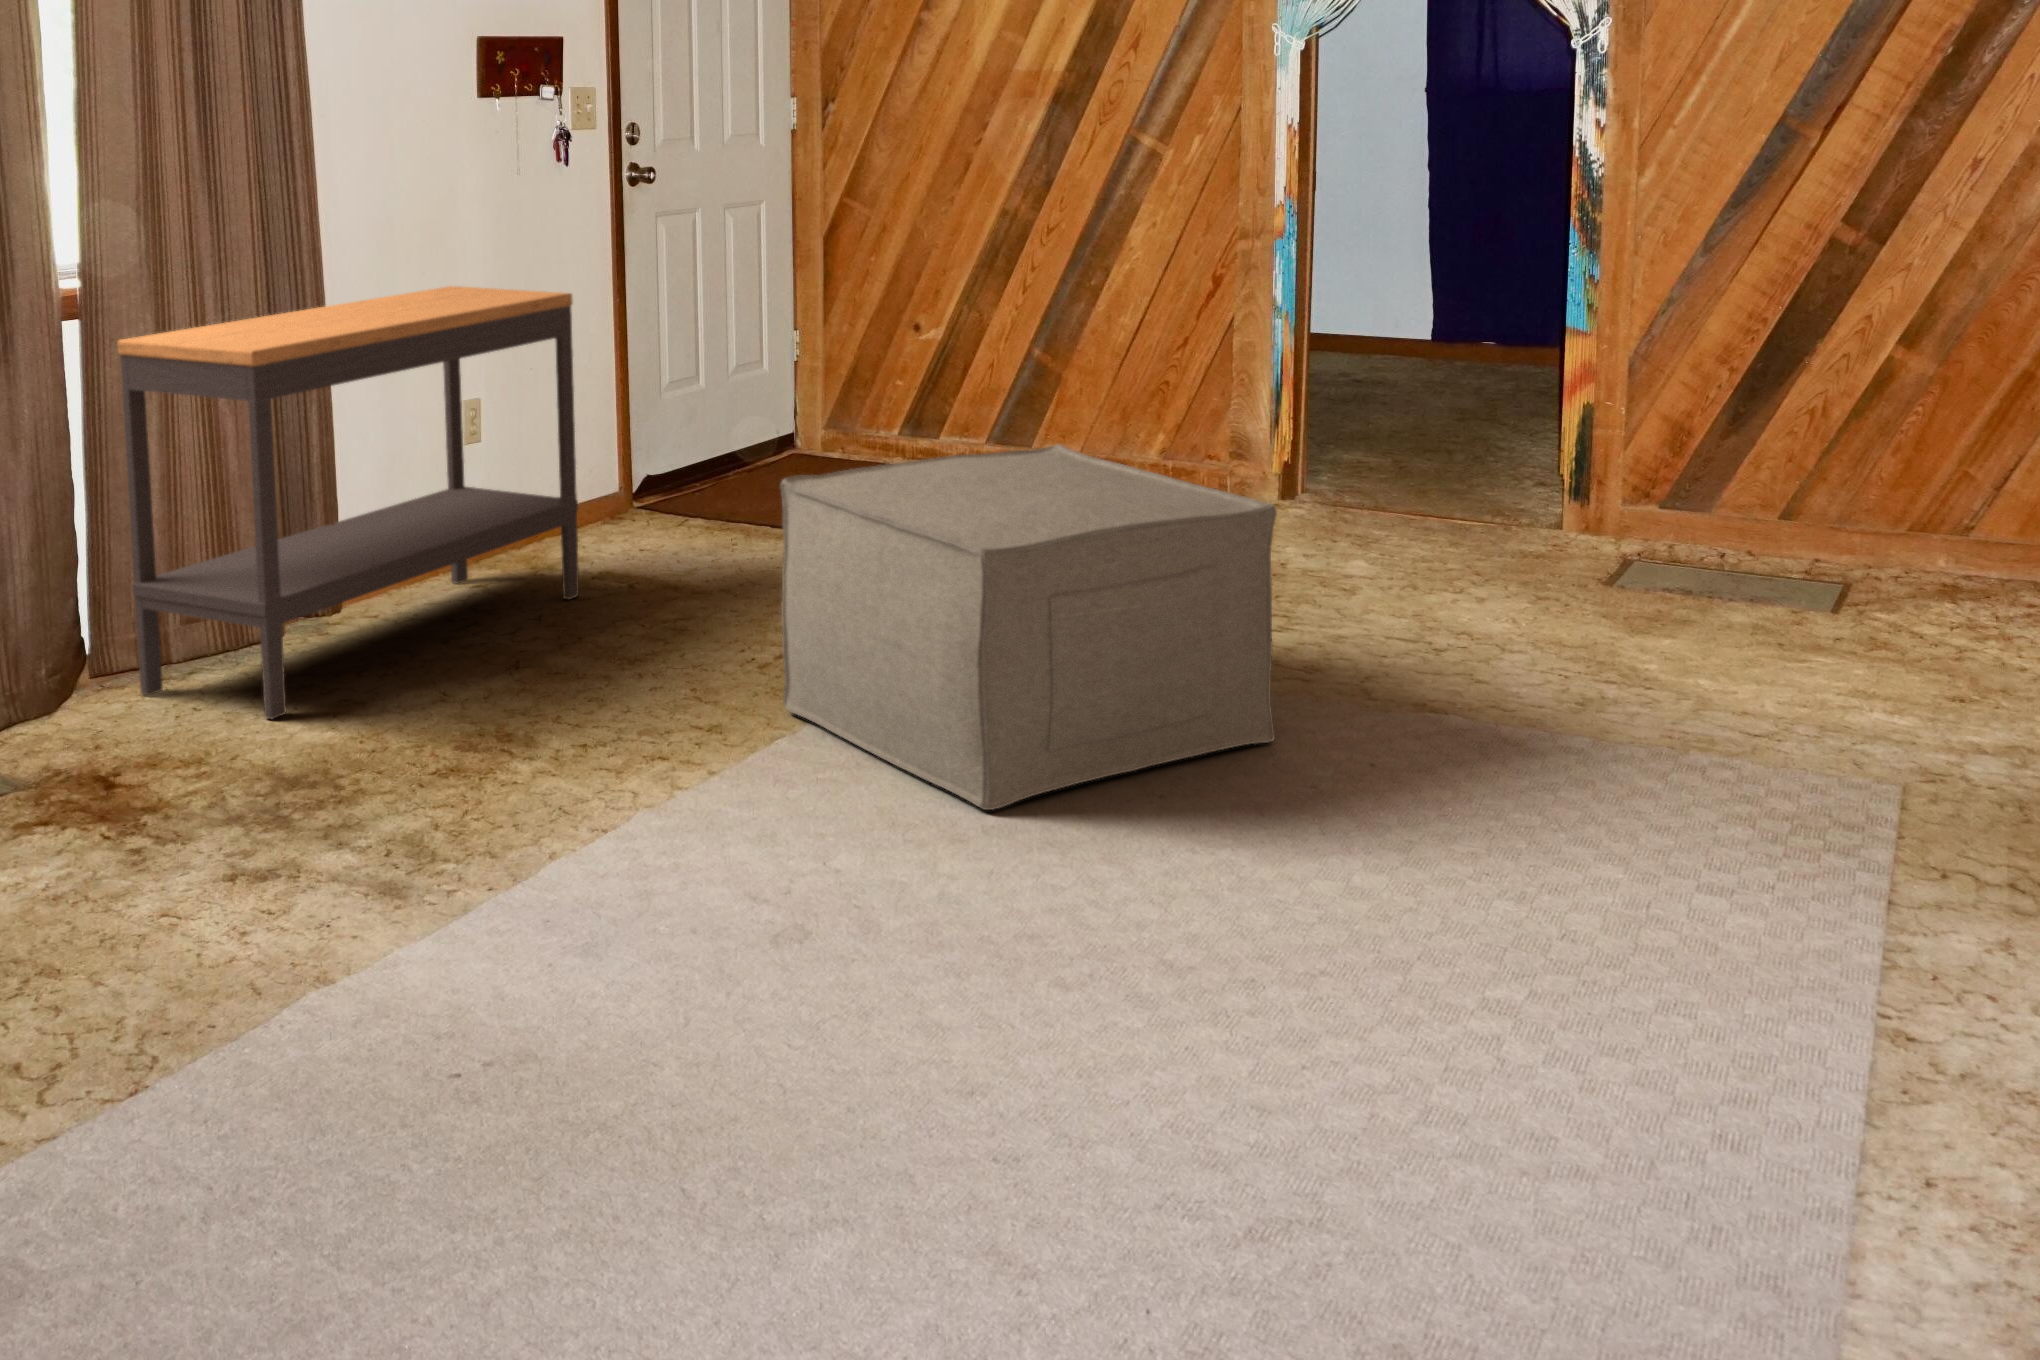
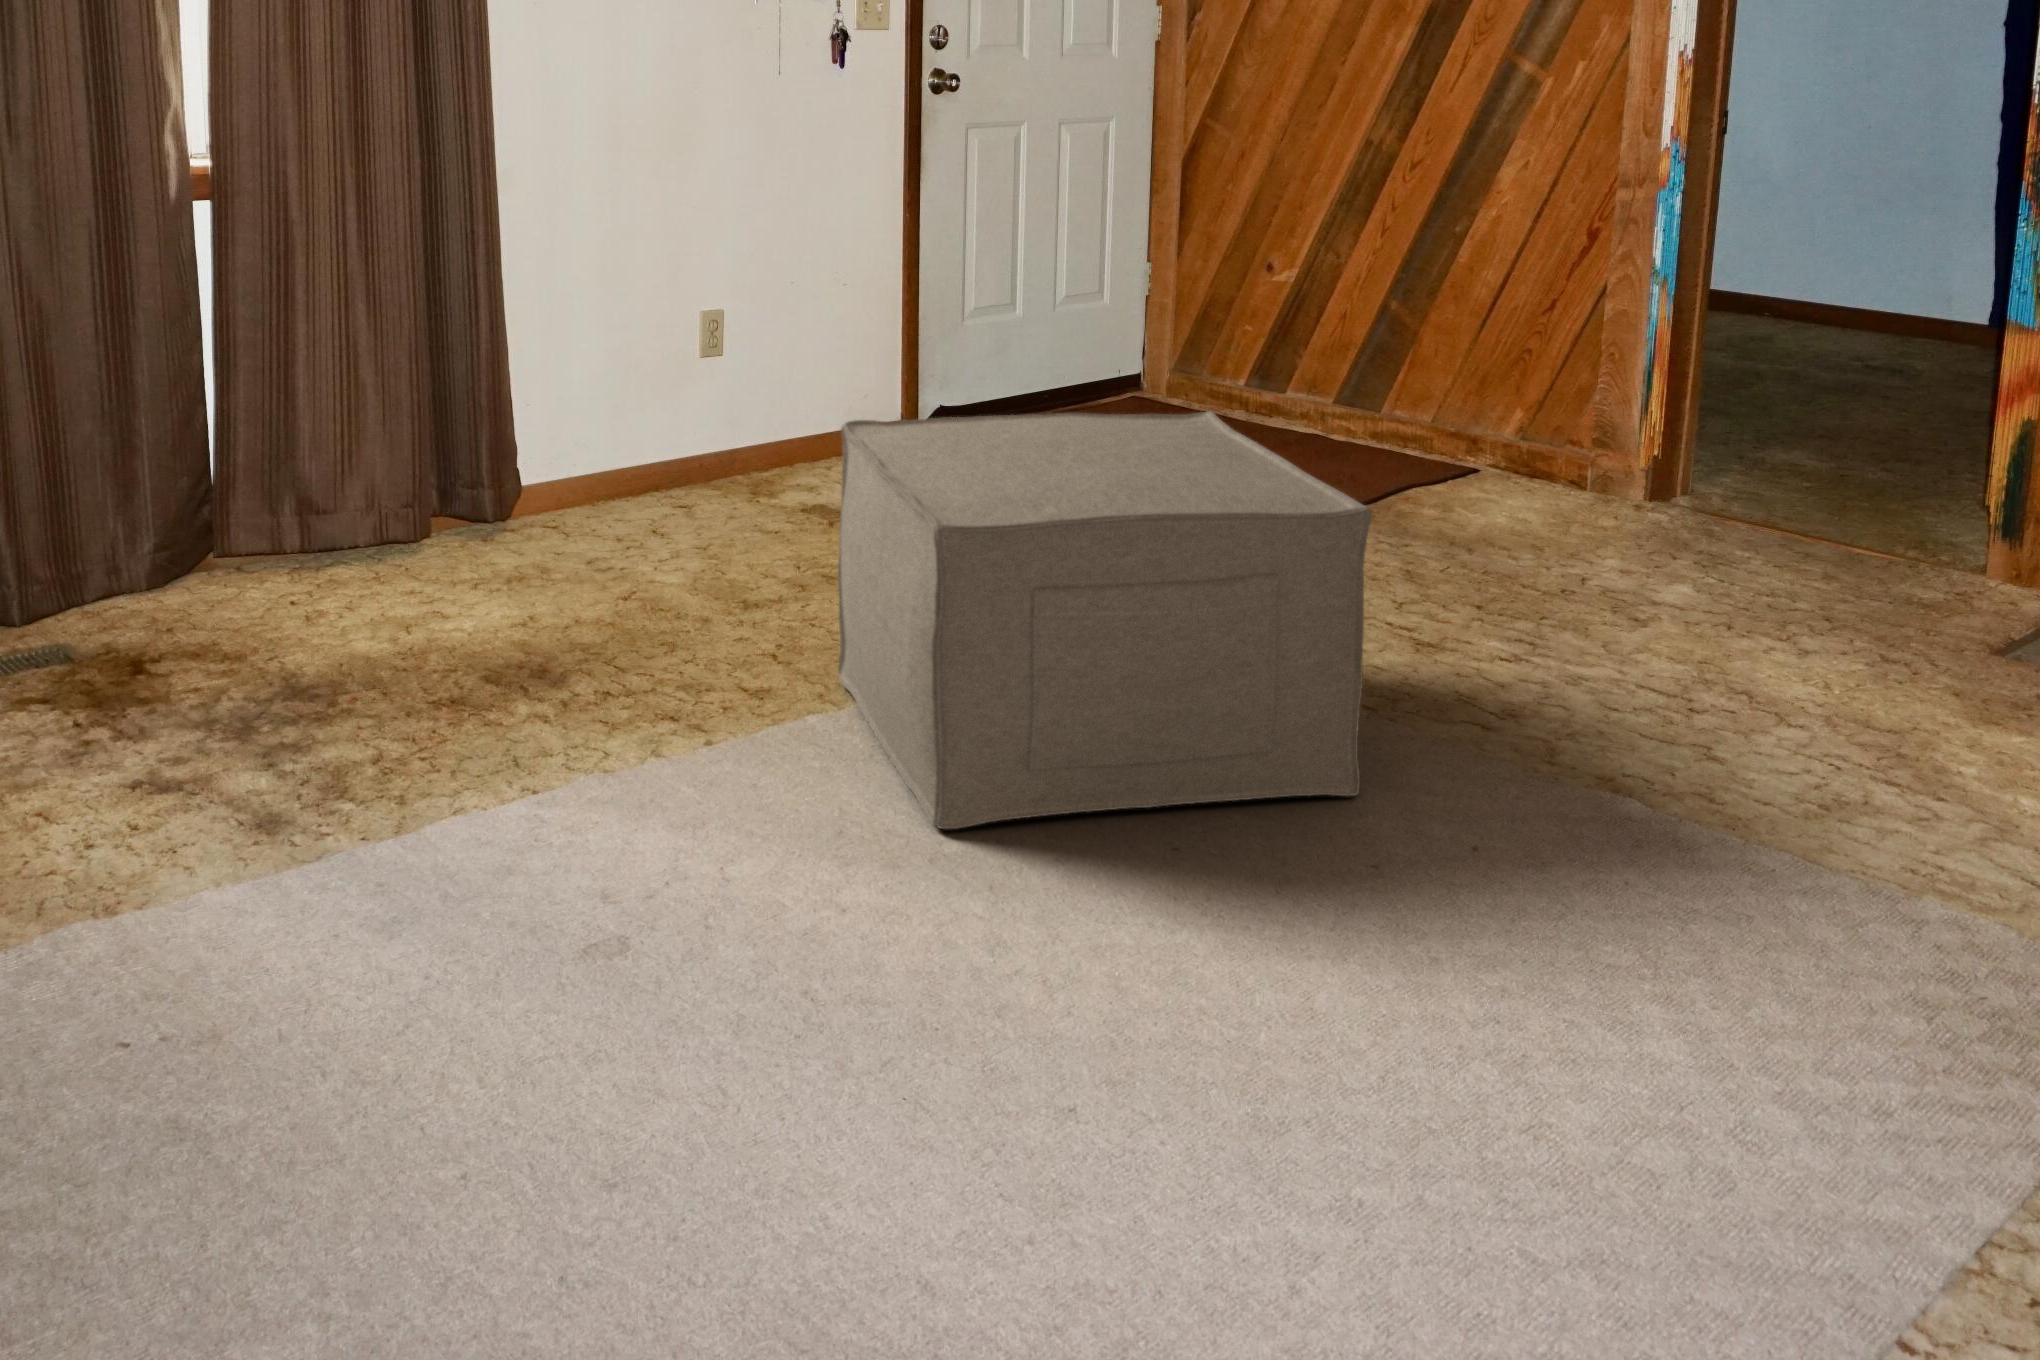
console table: present [118,286,579,719] -> none [236,188,764,622]

